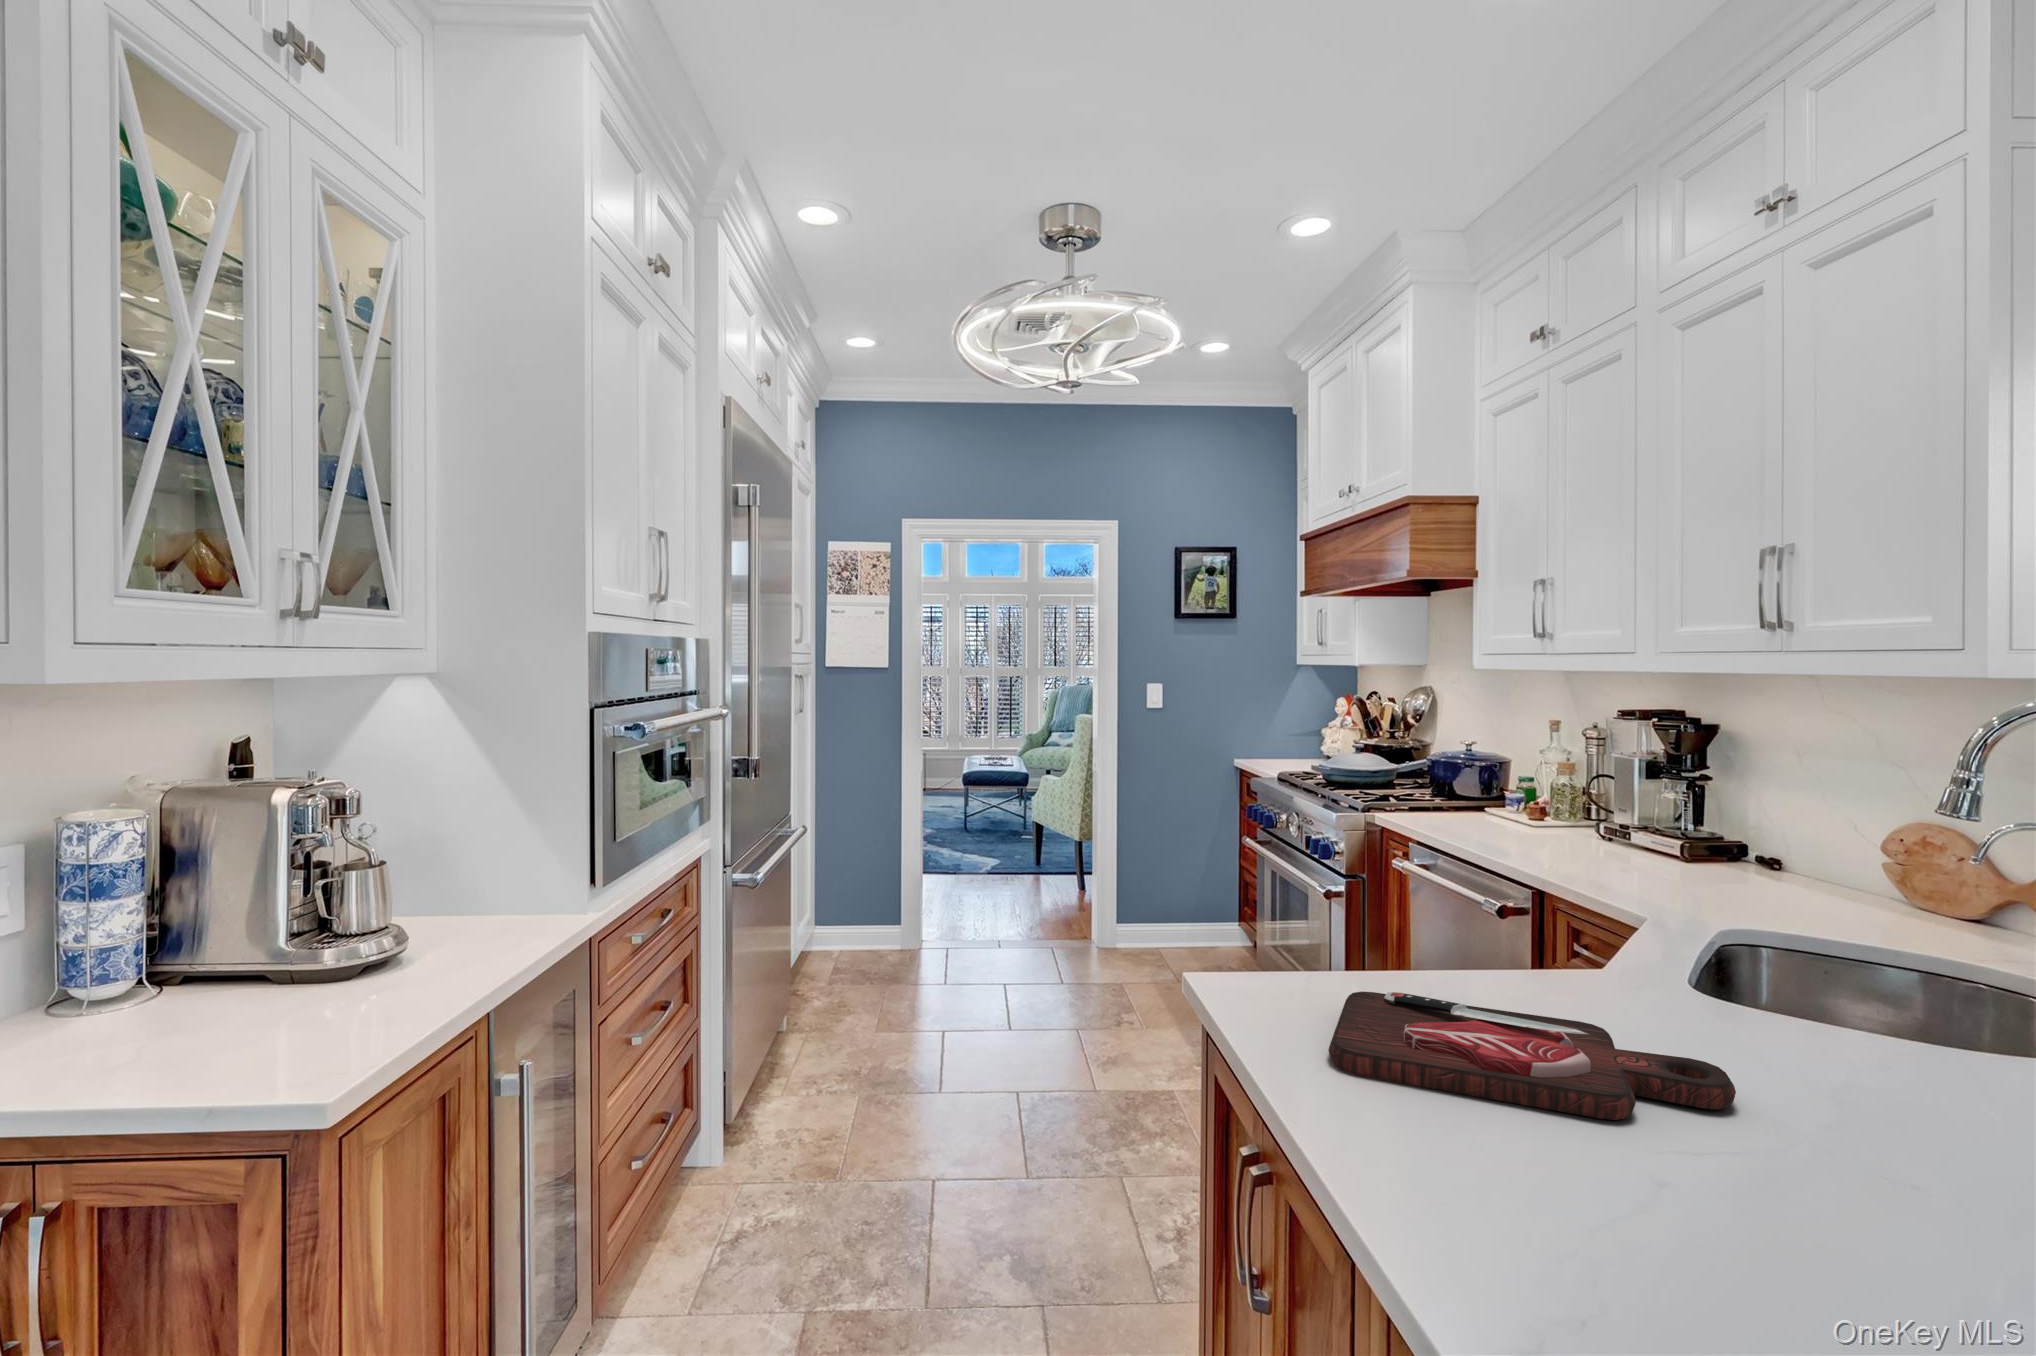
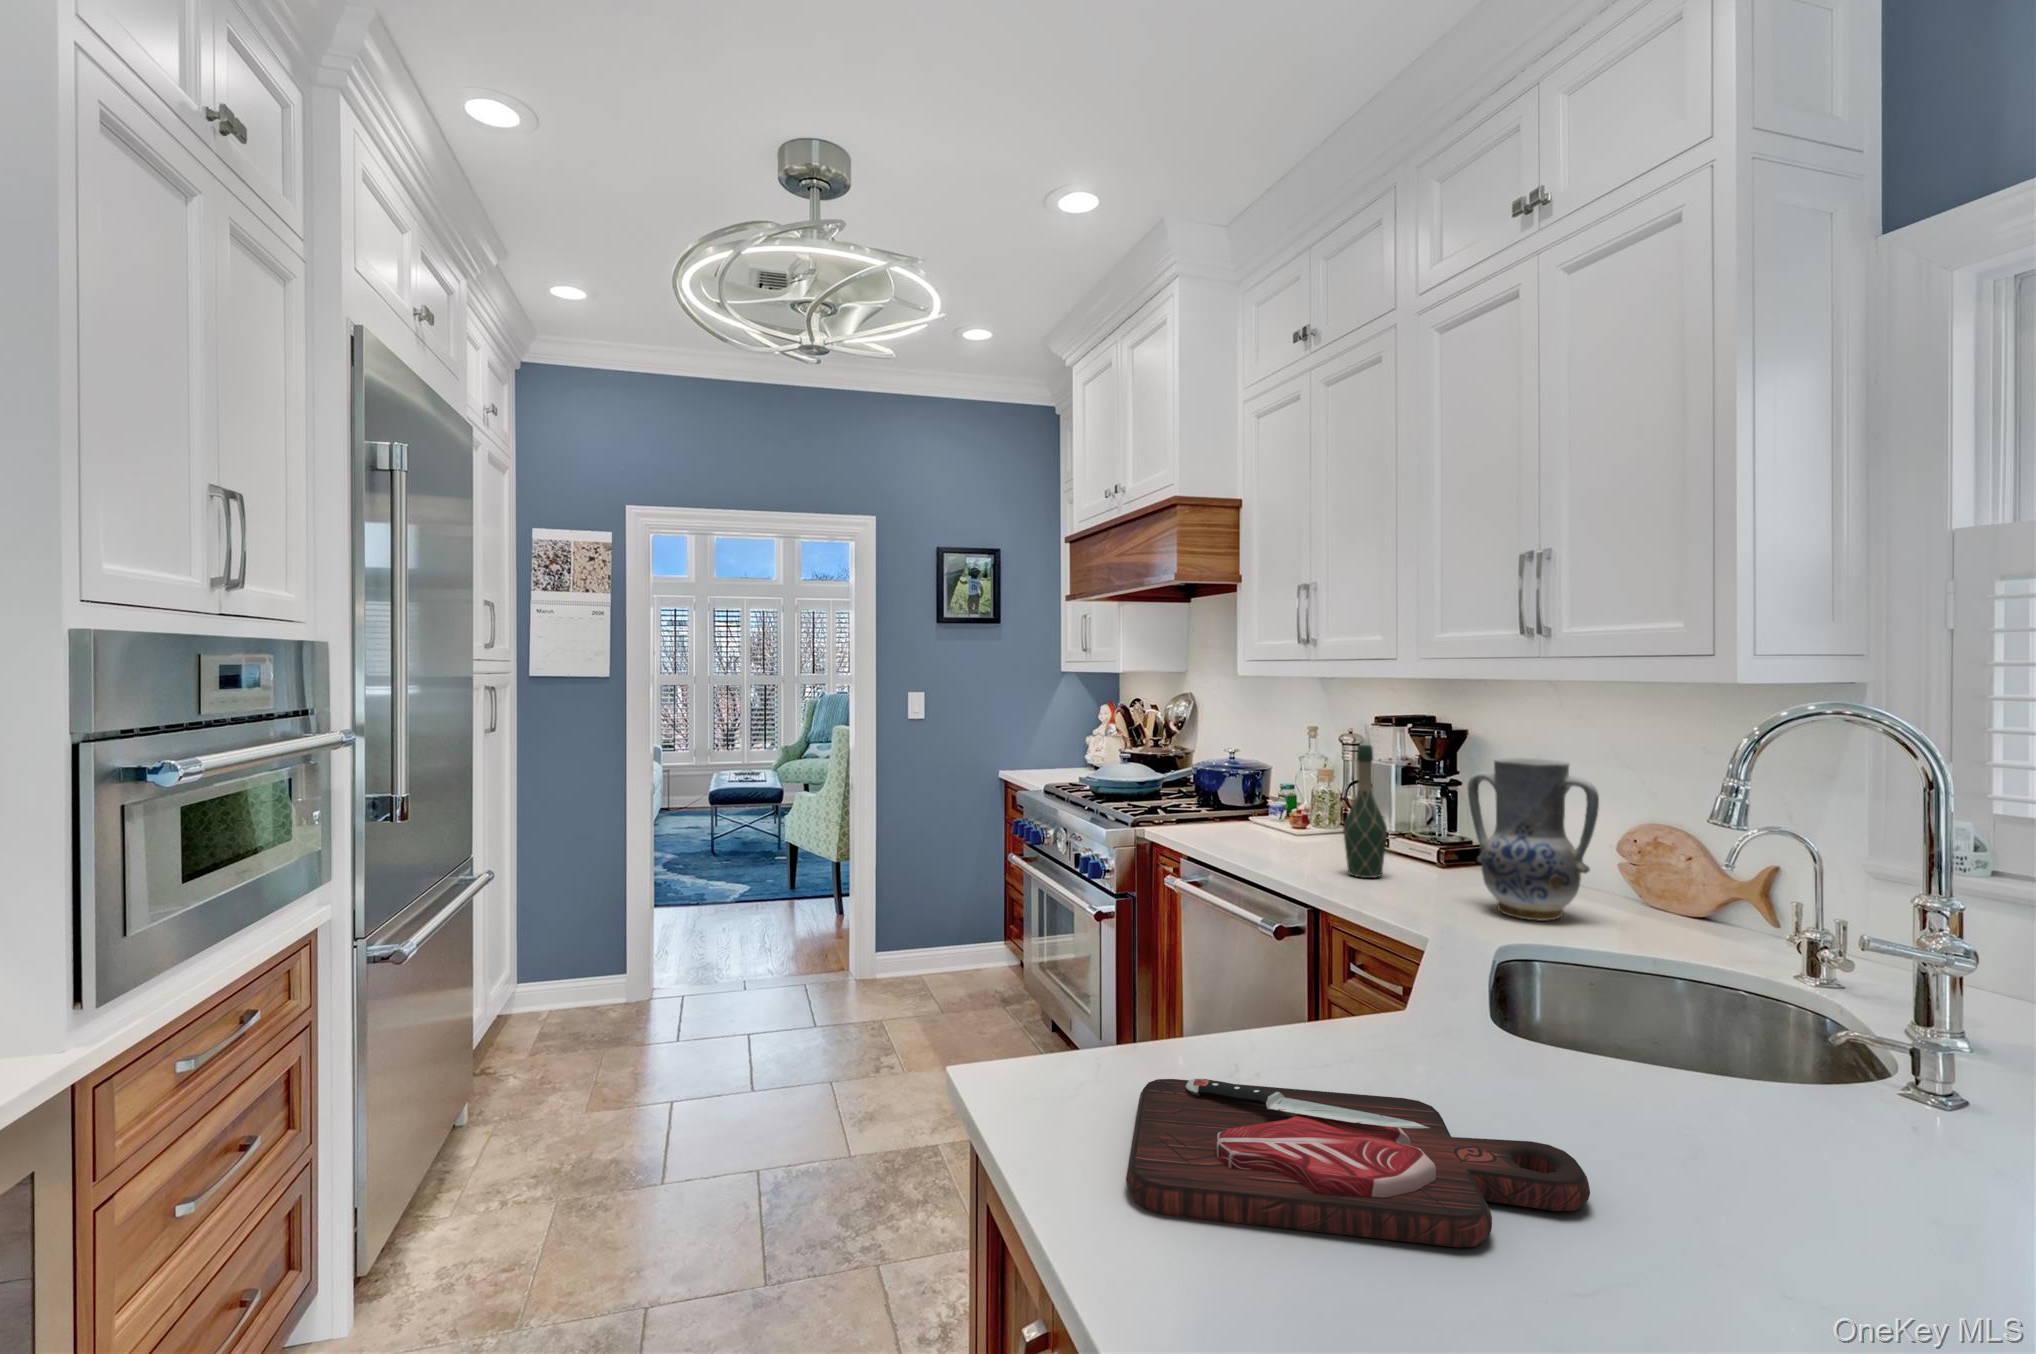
wine bottle: none [1574,737,1621,866] -> present [1343,745,1387,878]
vase: none [1704,750,1848,911] -> present [1468,757,1599,921]

